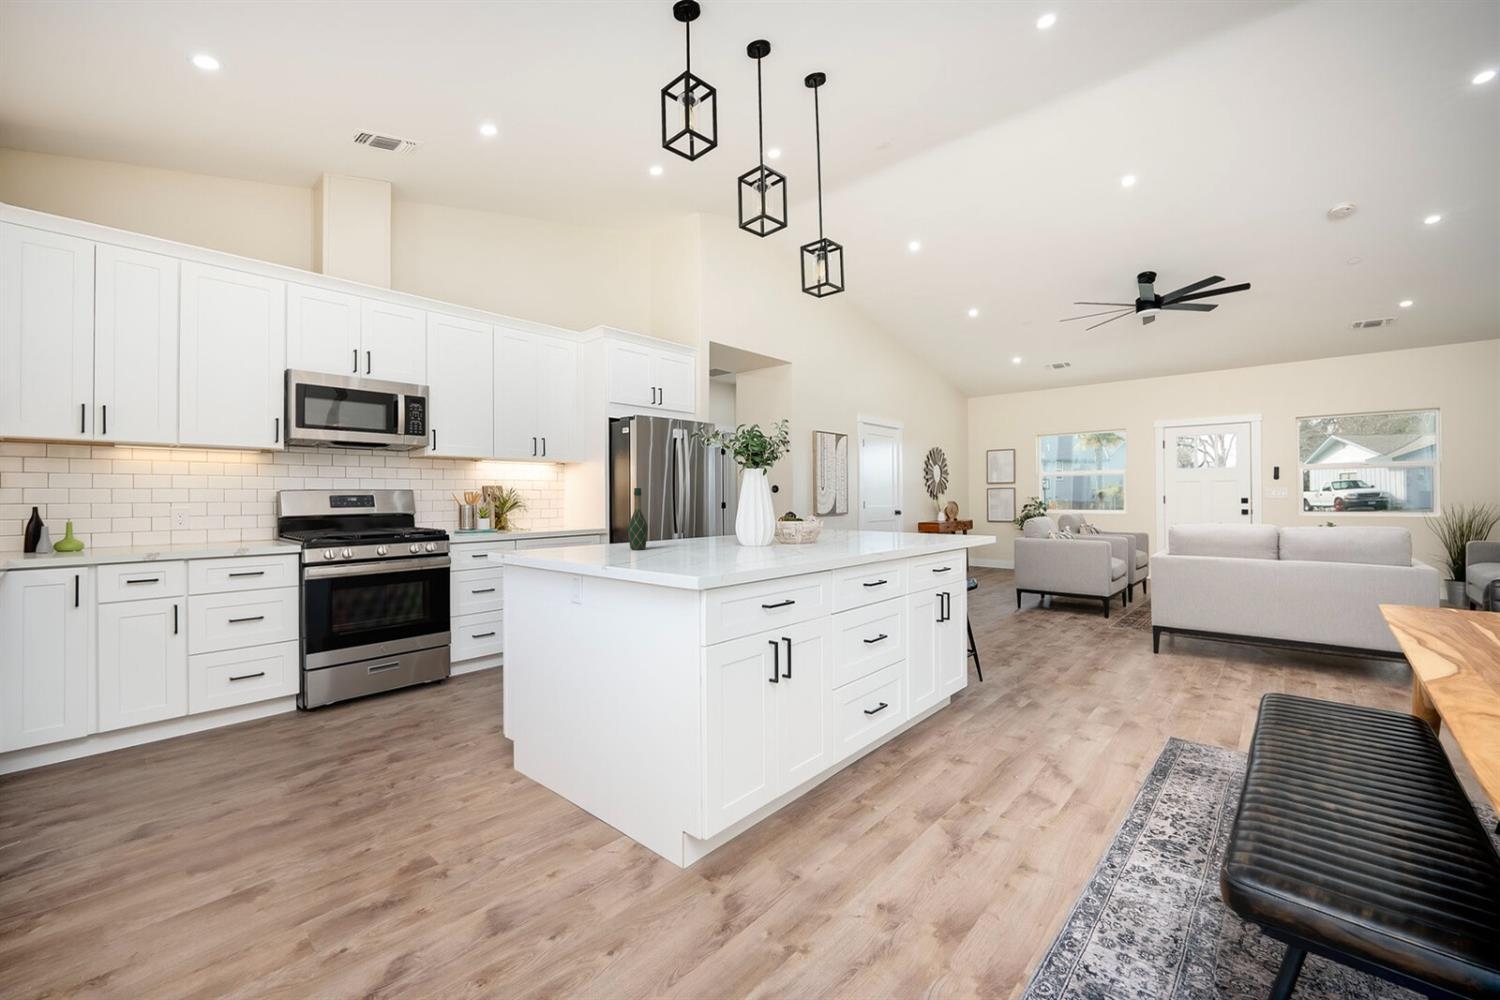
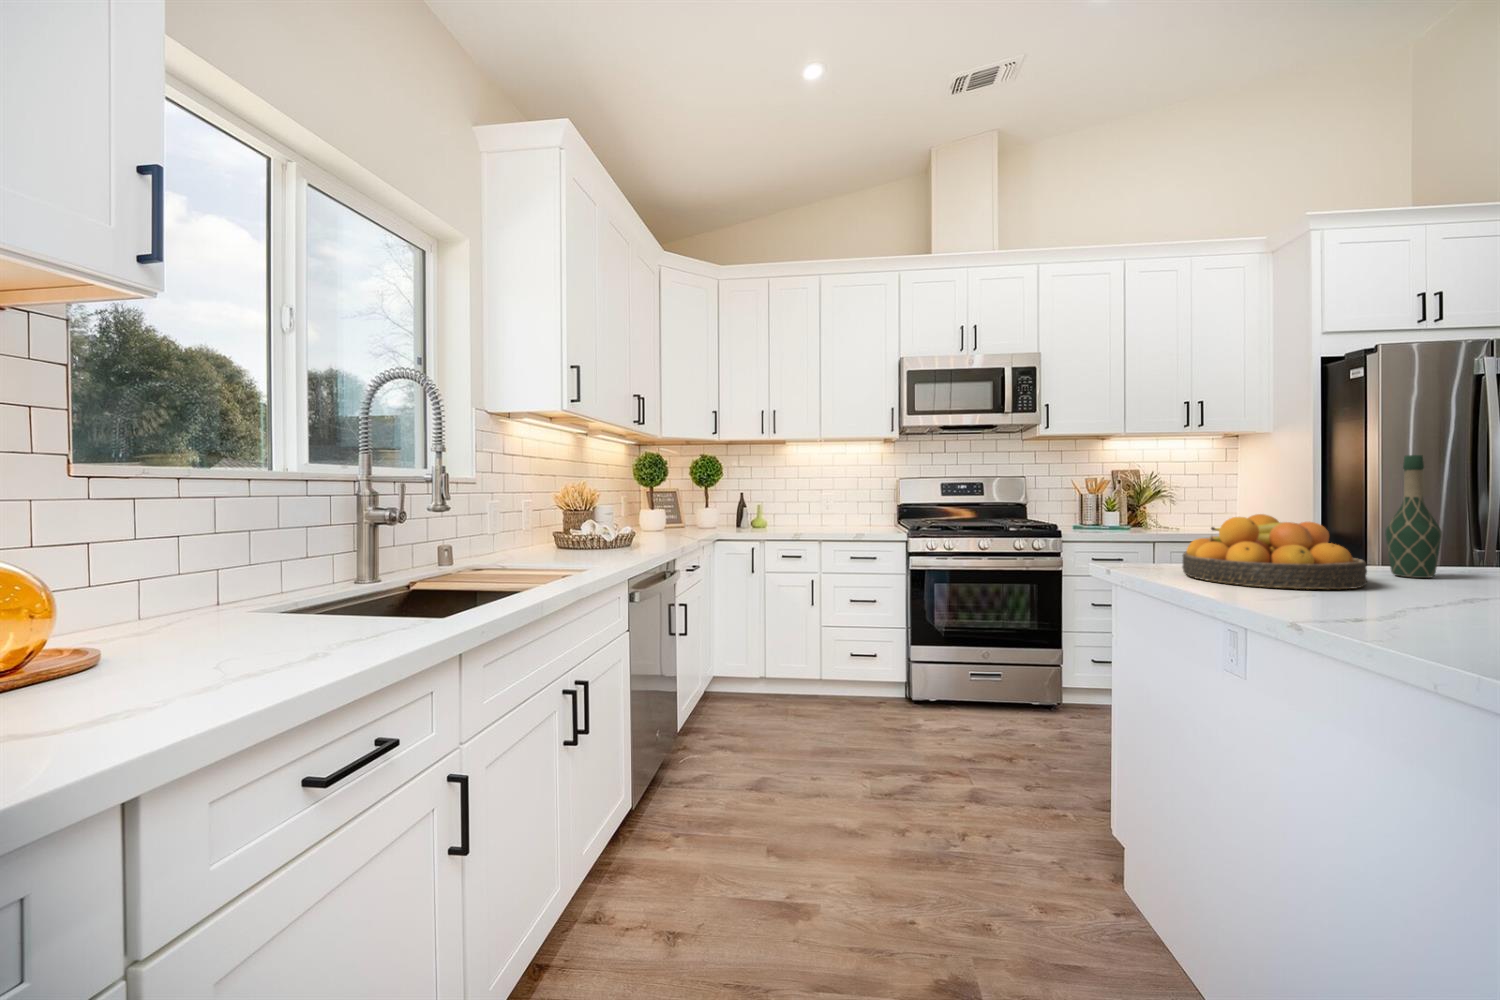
fruit bowl: none [538,520,619,560] -> present [1183,514,1367,589]

